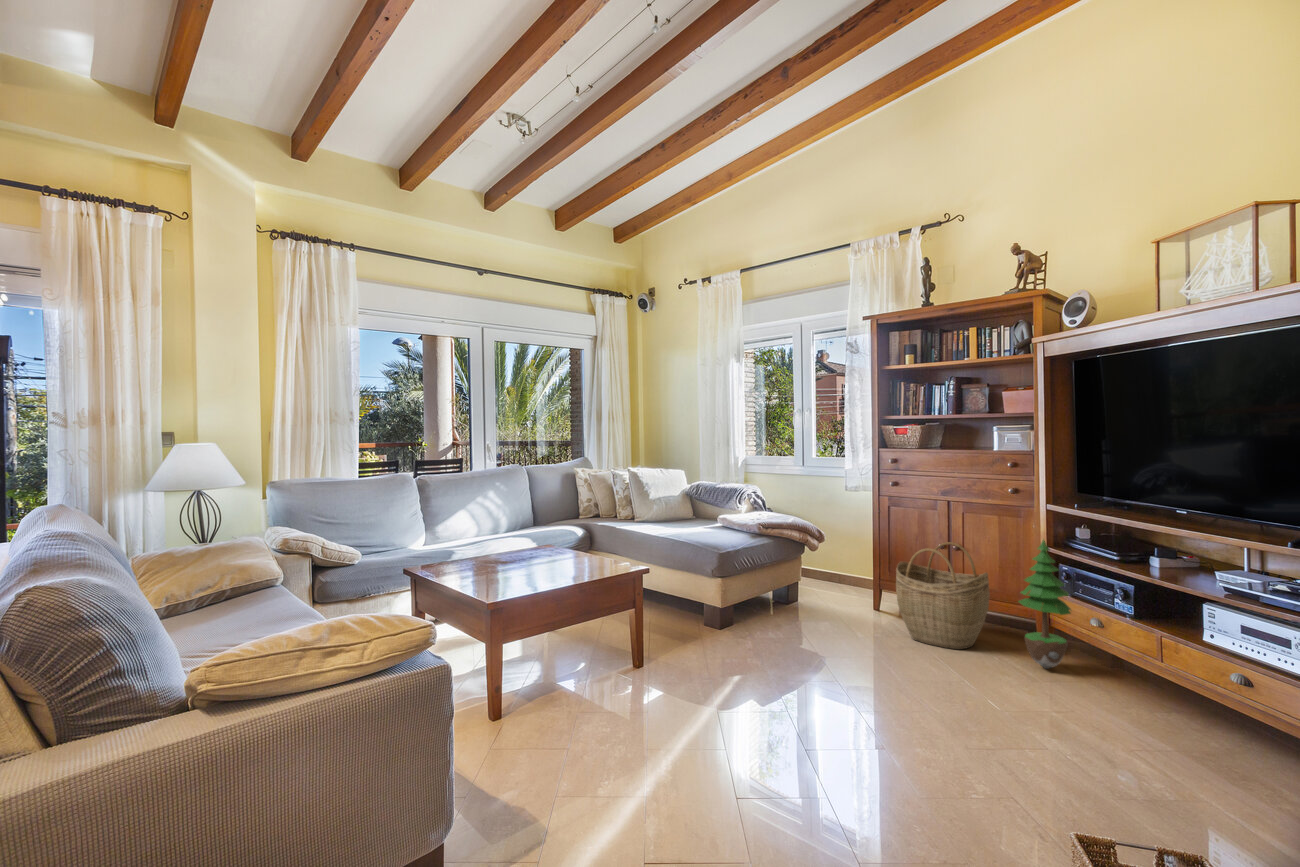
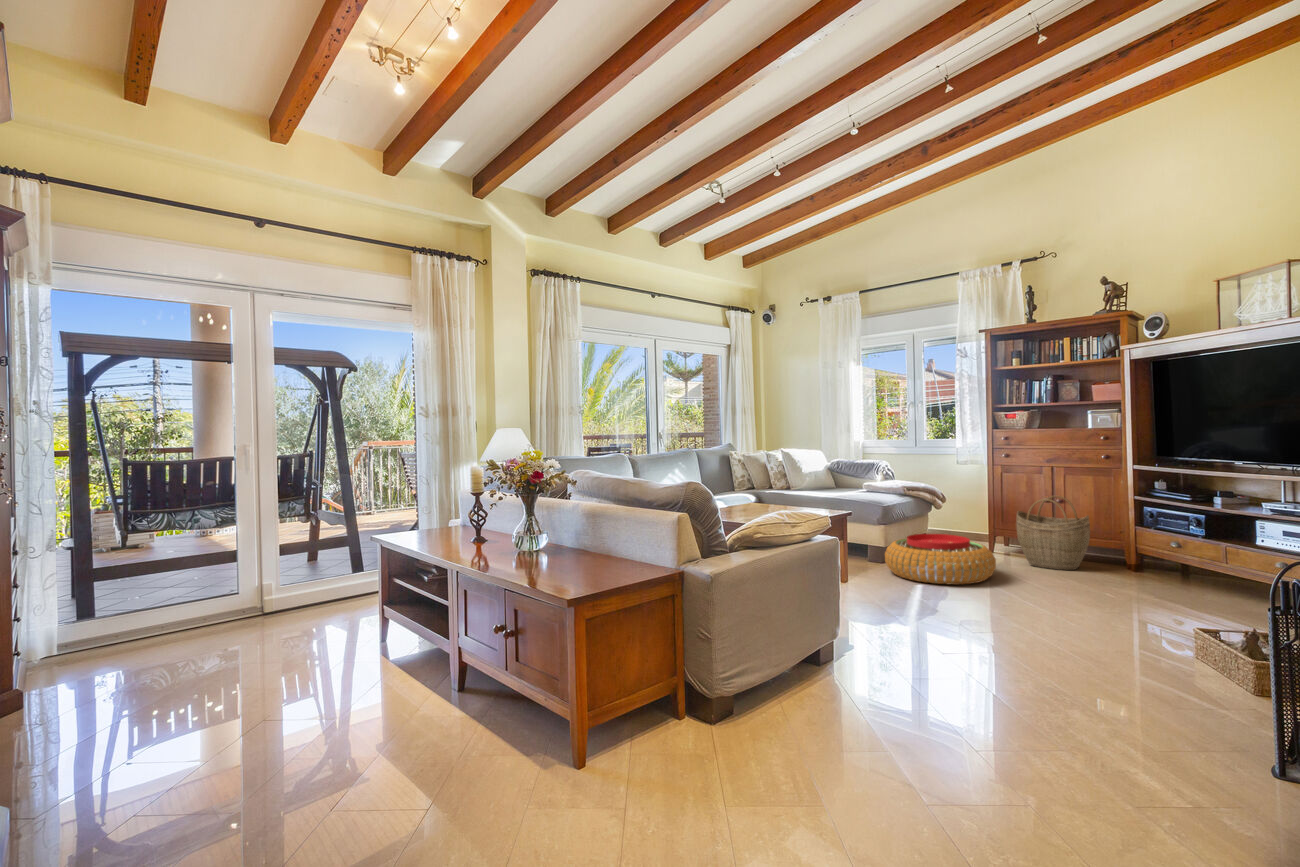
potted tree: present [1019,540,1072,669] -> none [1117,488,1159,579]
pouf: none [705,593,849,675] -> present [885,534,996,584]

